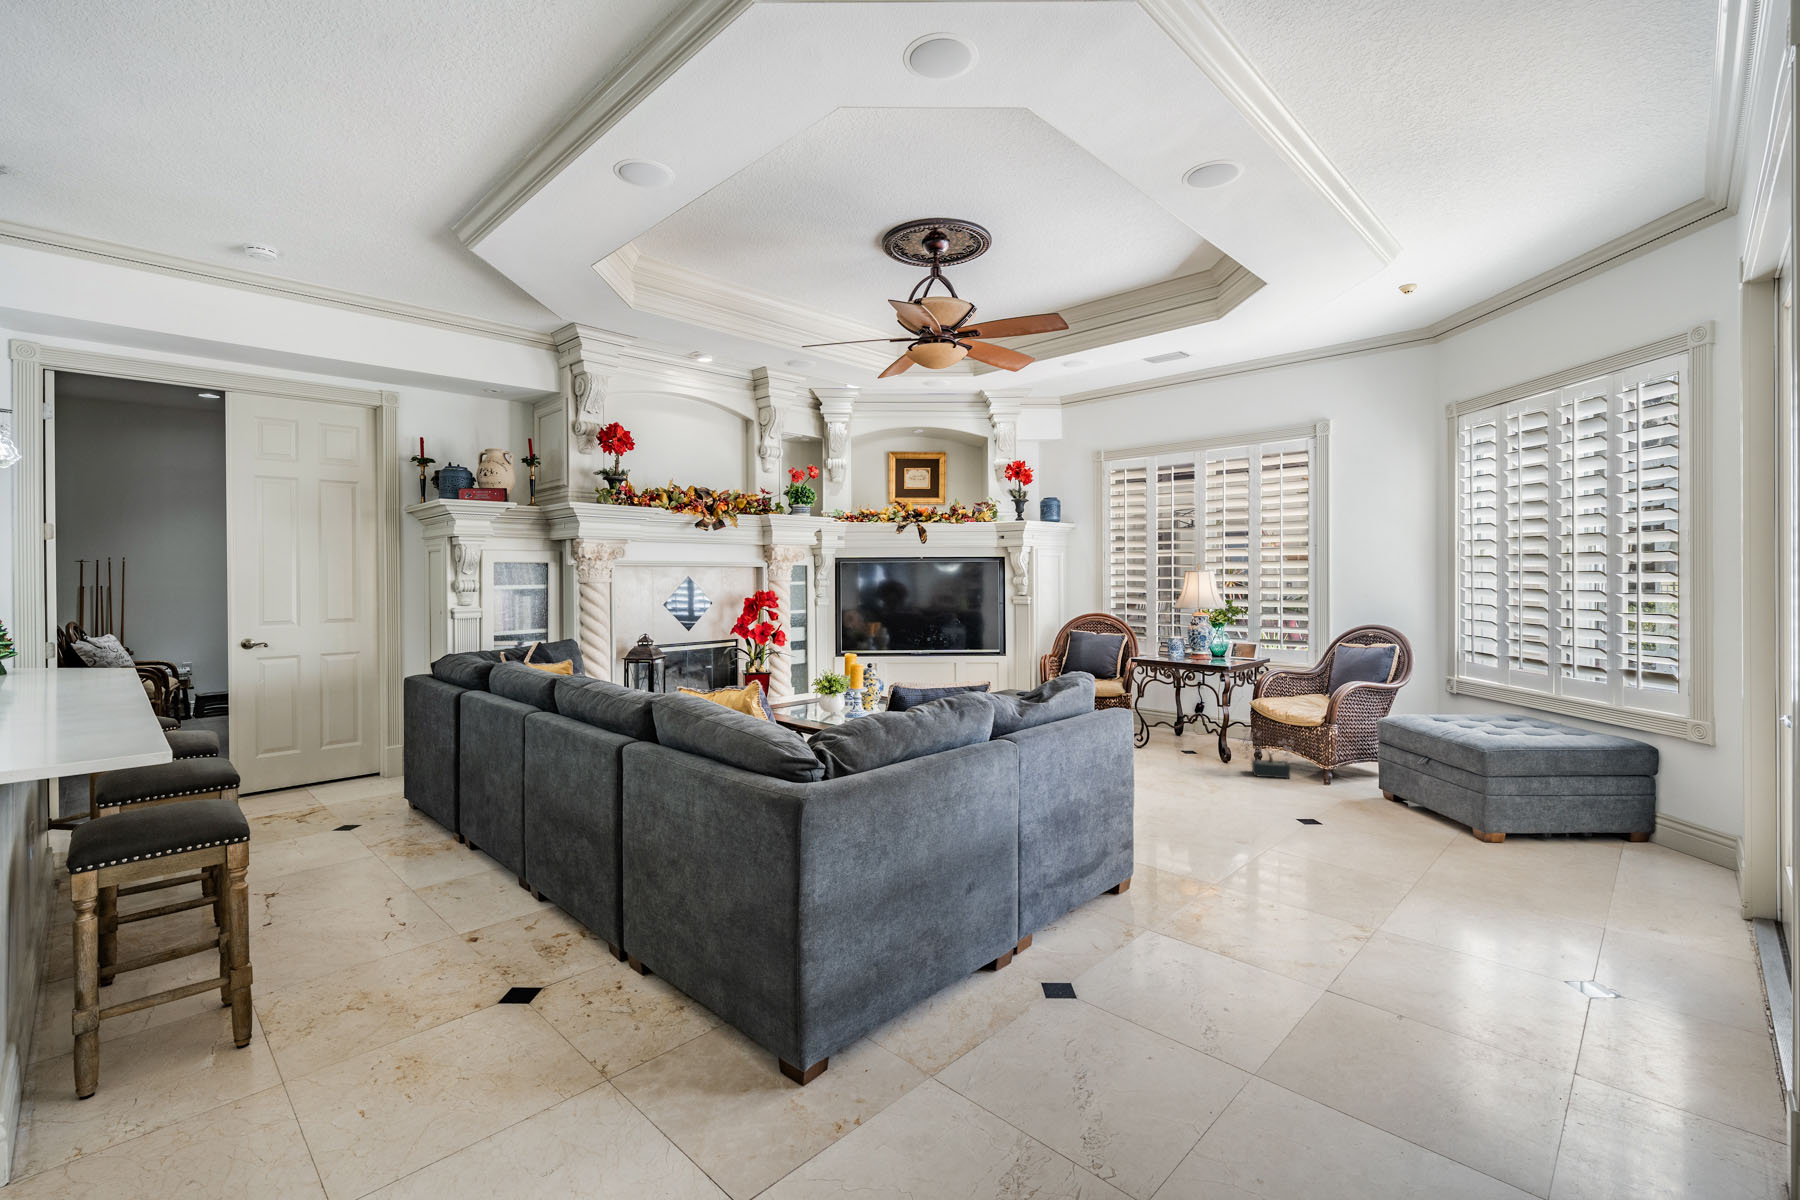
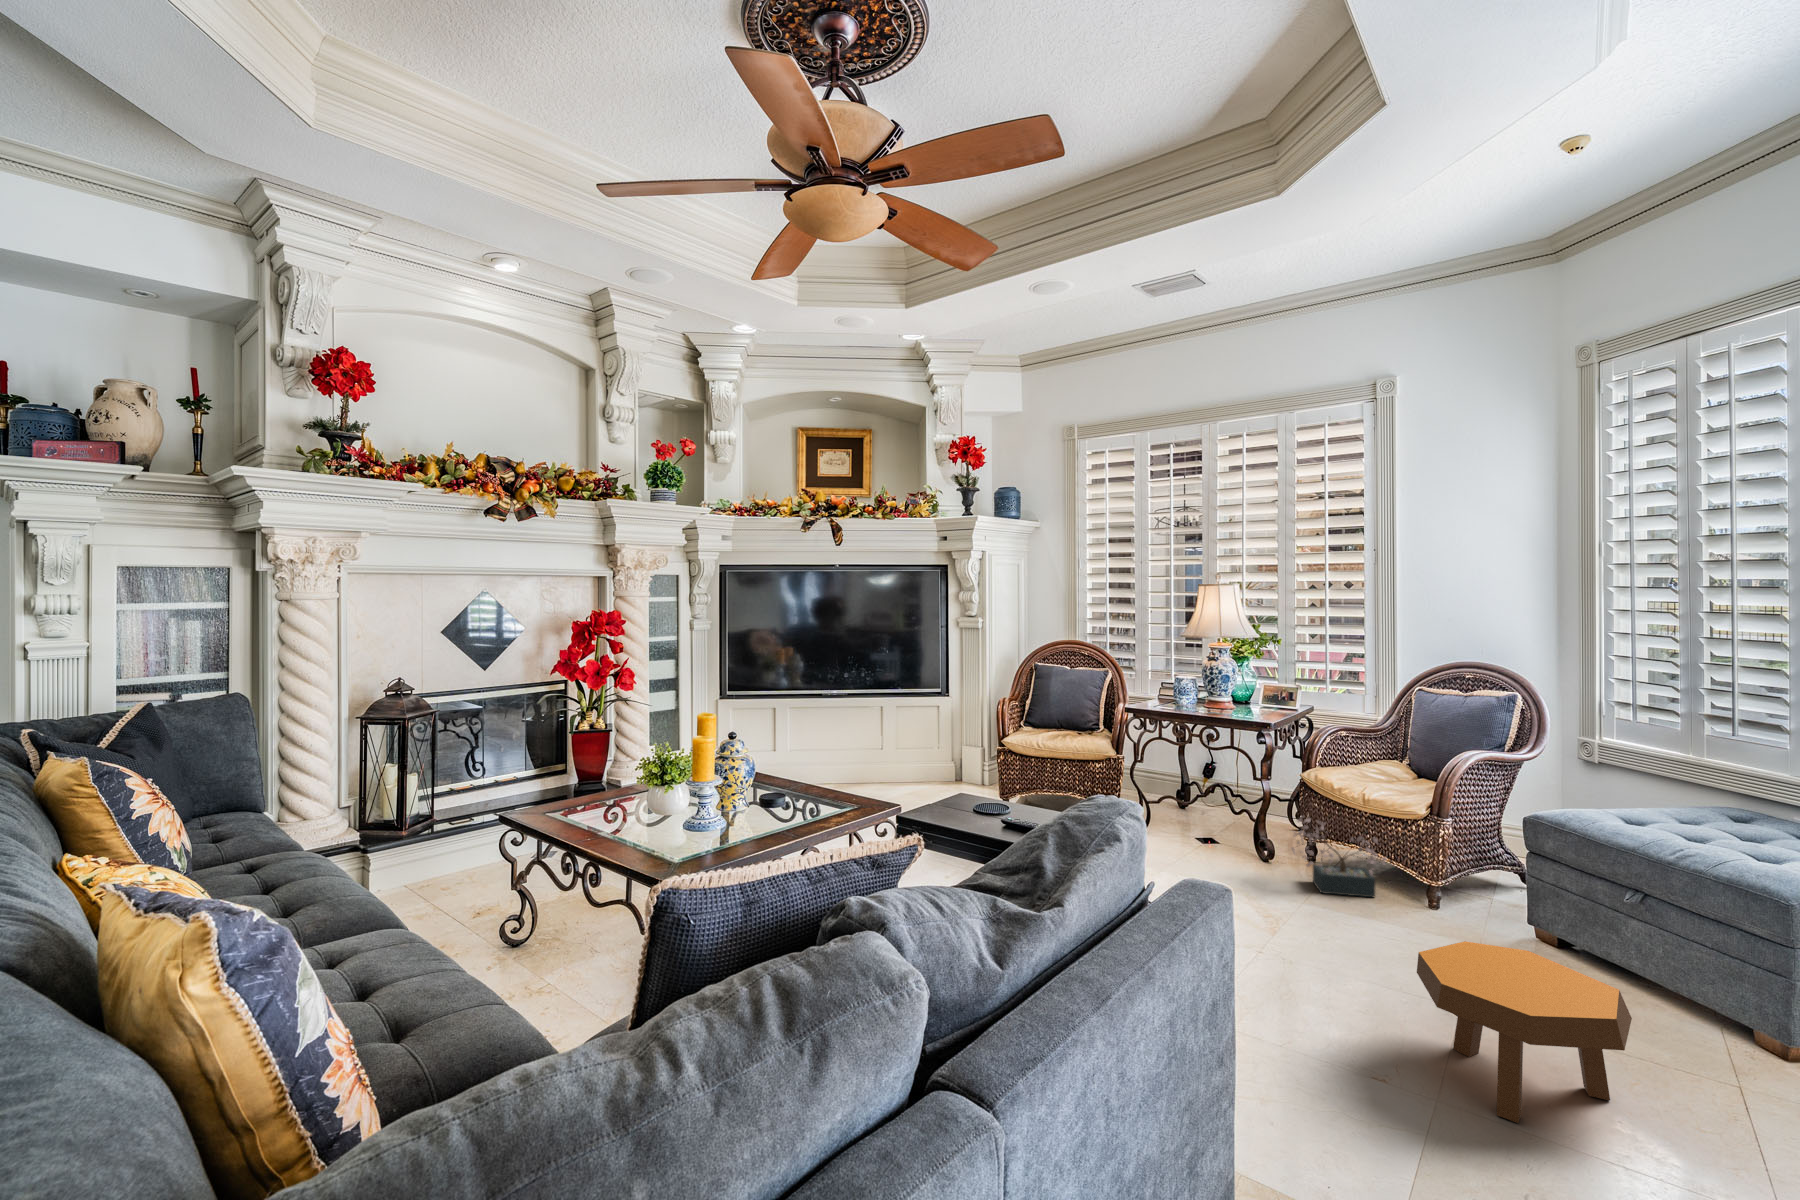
footstool: none [1272,776,1377,854] -> present [1417,941,1632,1123]

